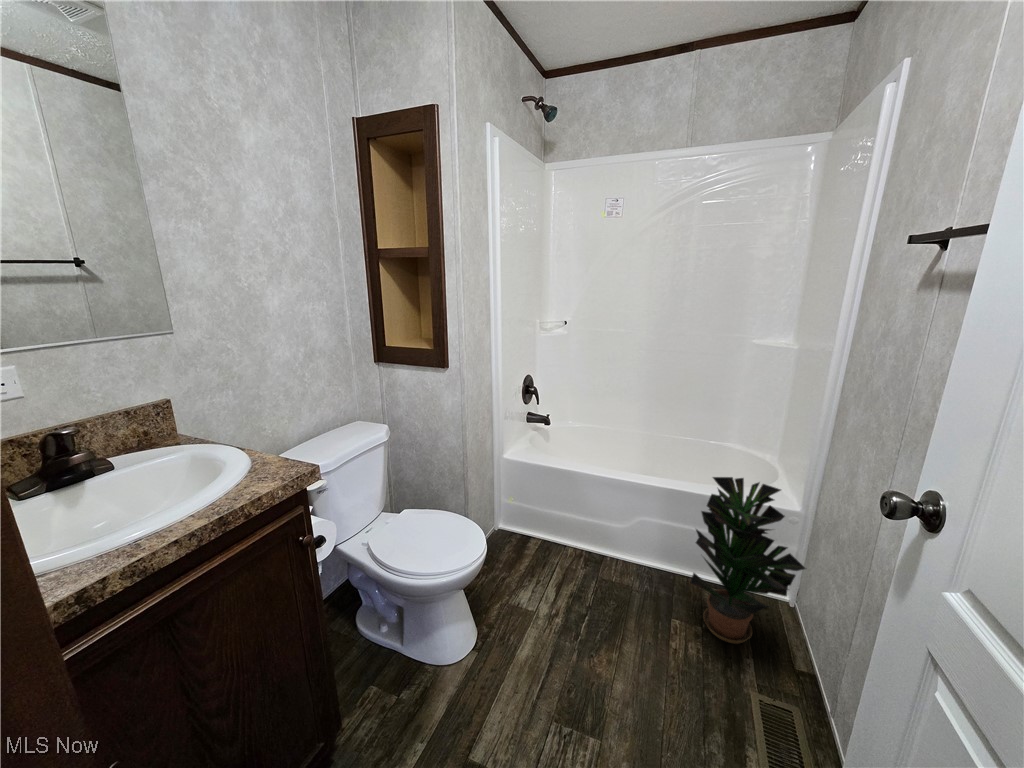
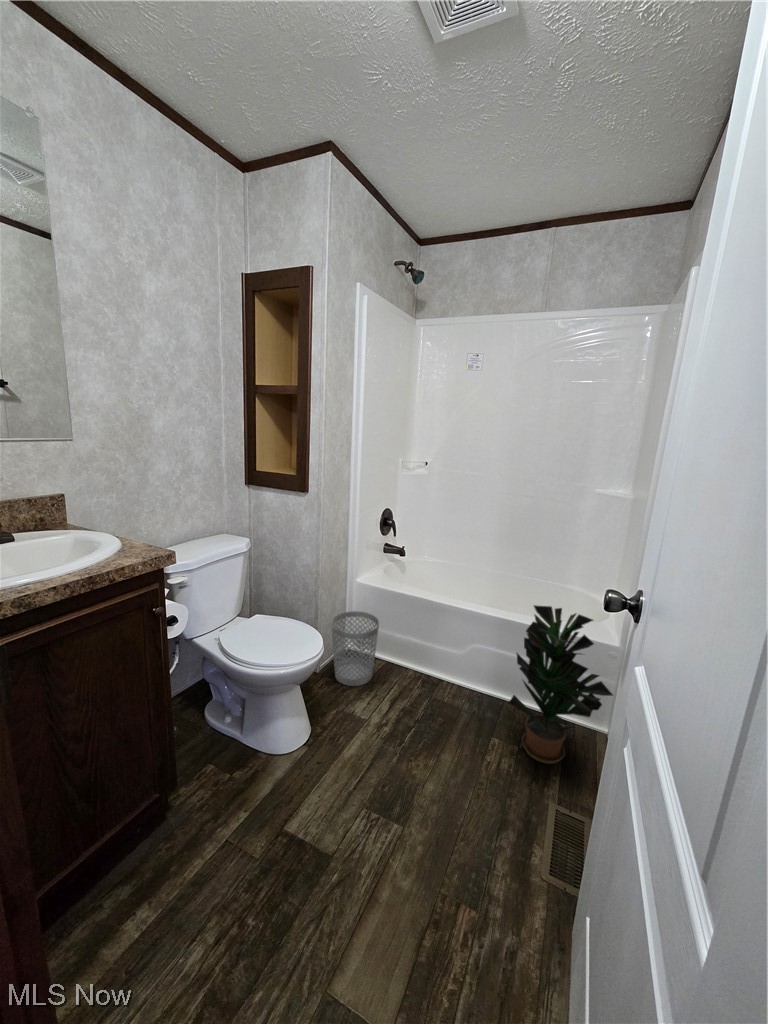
wastebasket: none [483,489,535,571] -> present [331,611,379,686]

